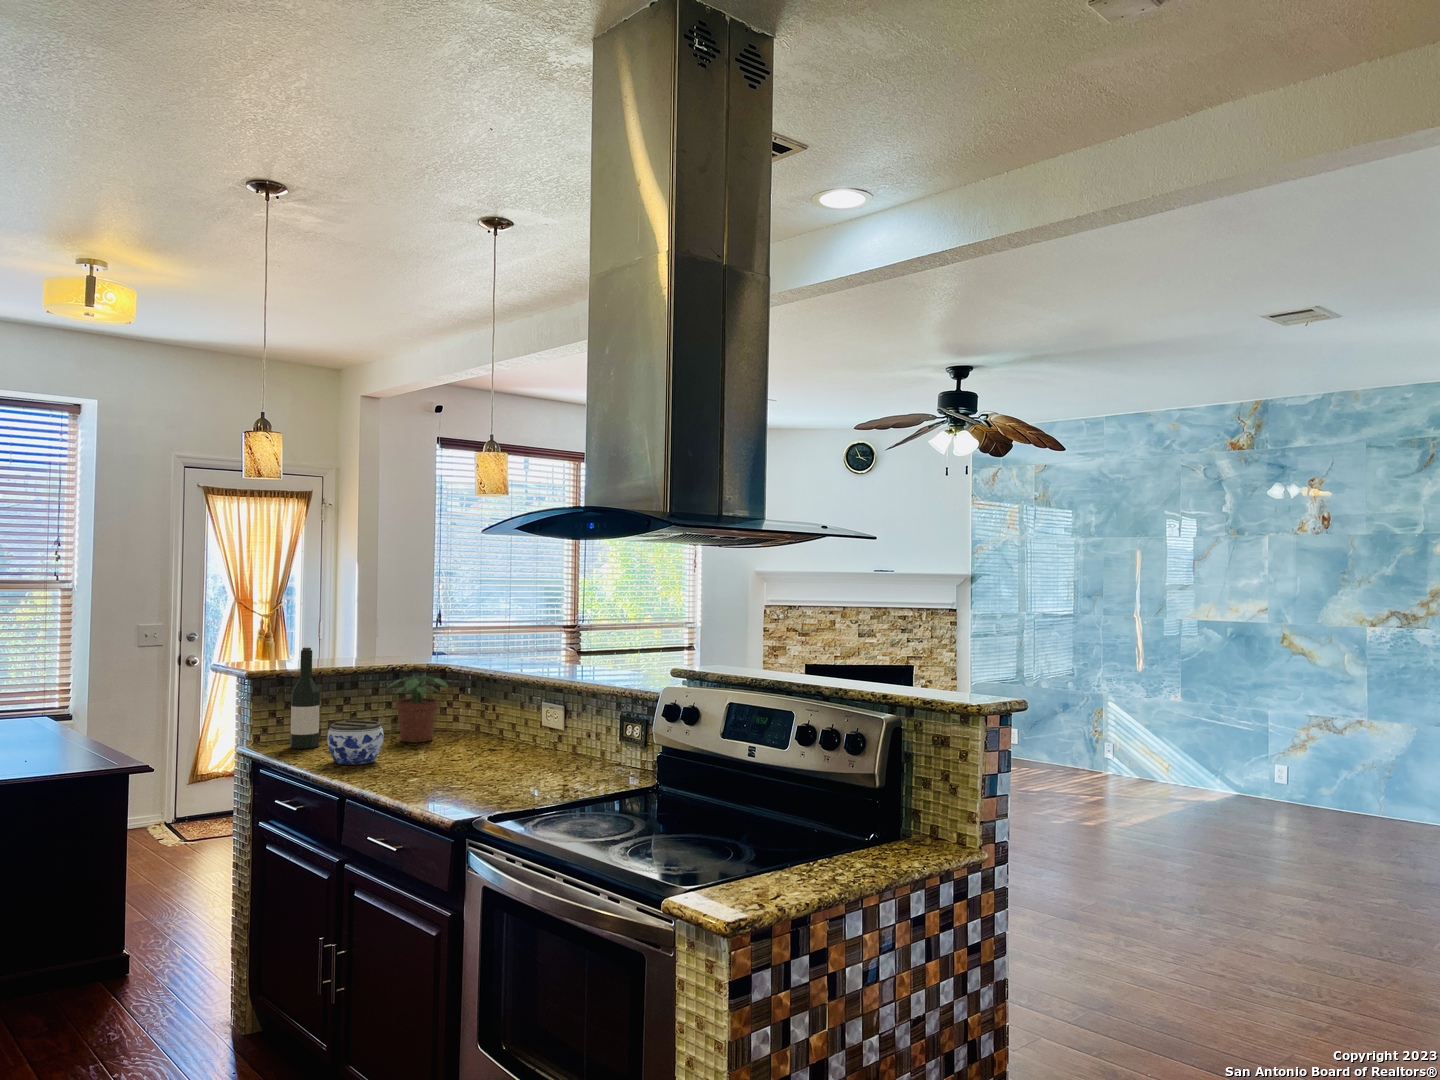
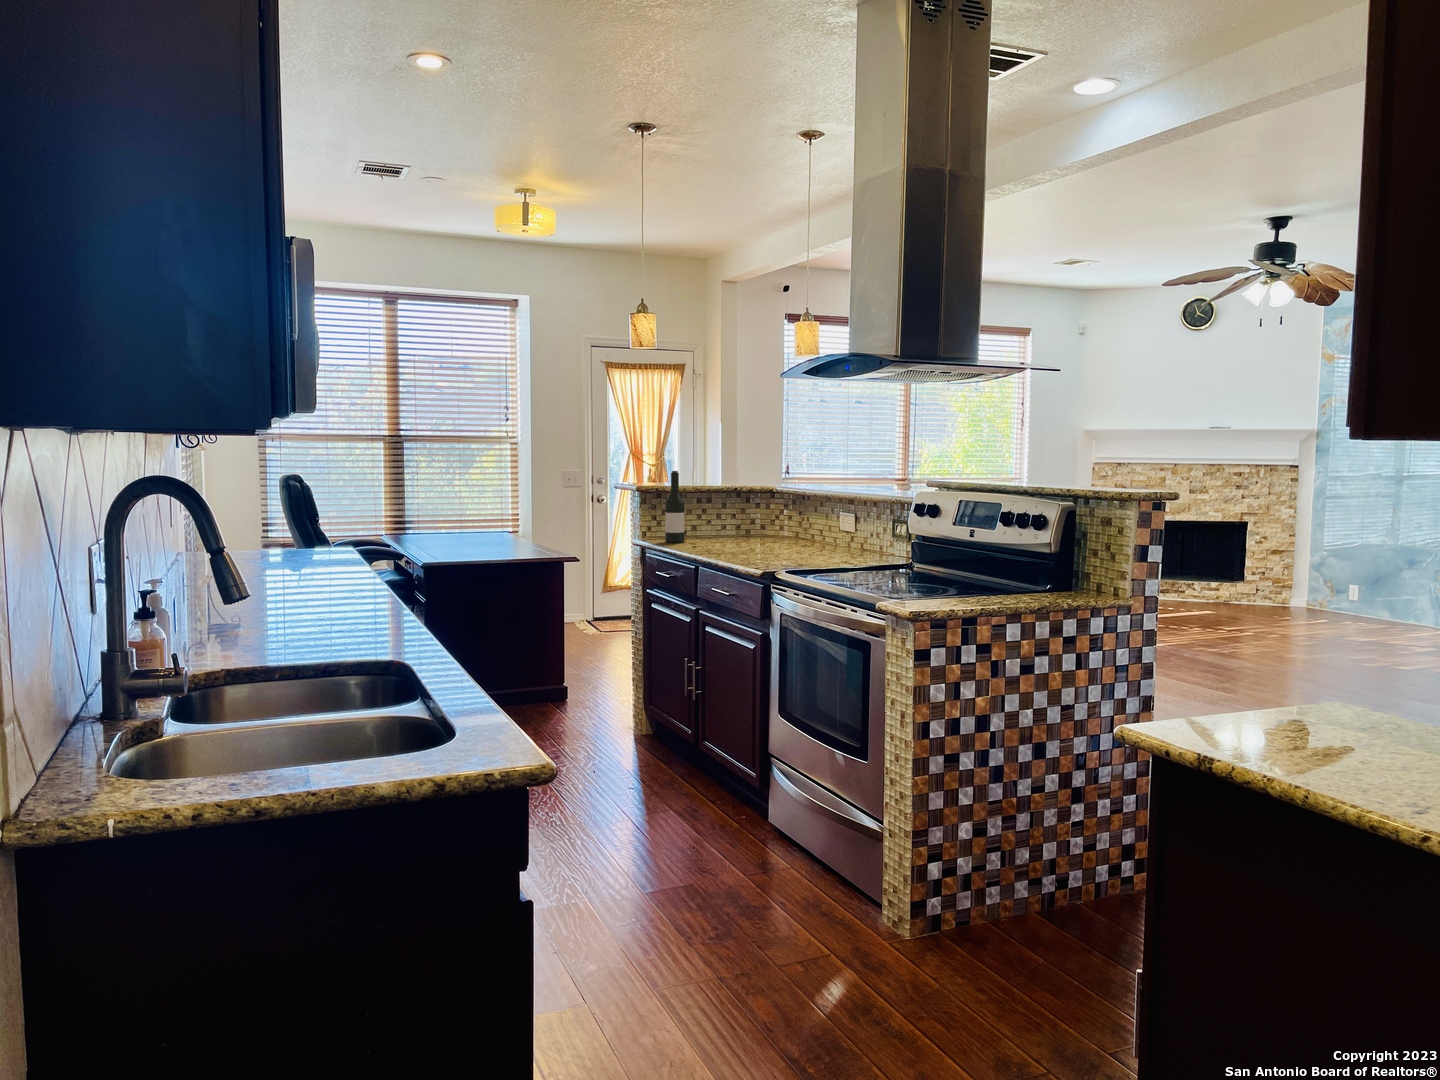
potted plant: present [387,676,448,742] -> none [730,495,775,542]
jar: present [327,720,384,765] -> none [688,520,726,550]

